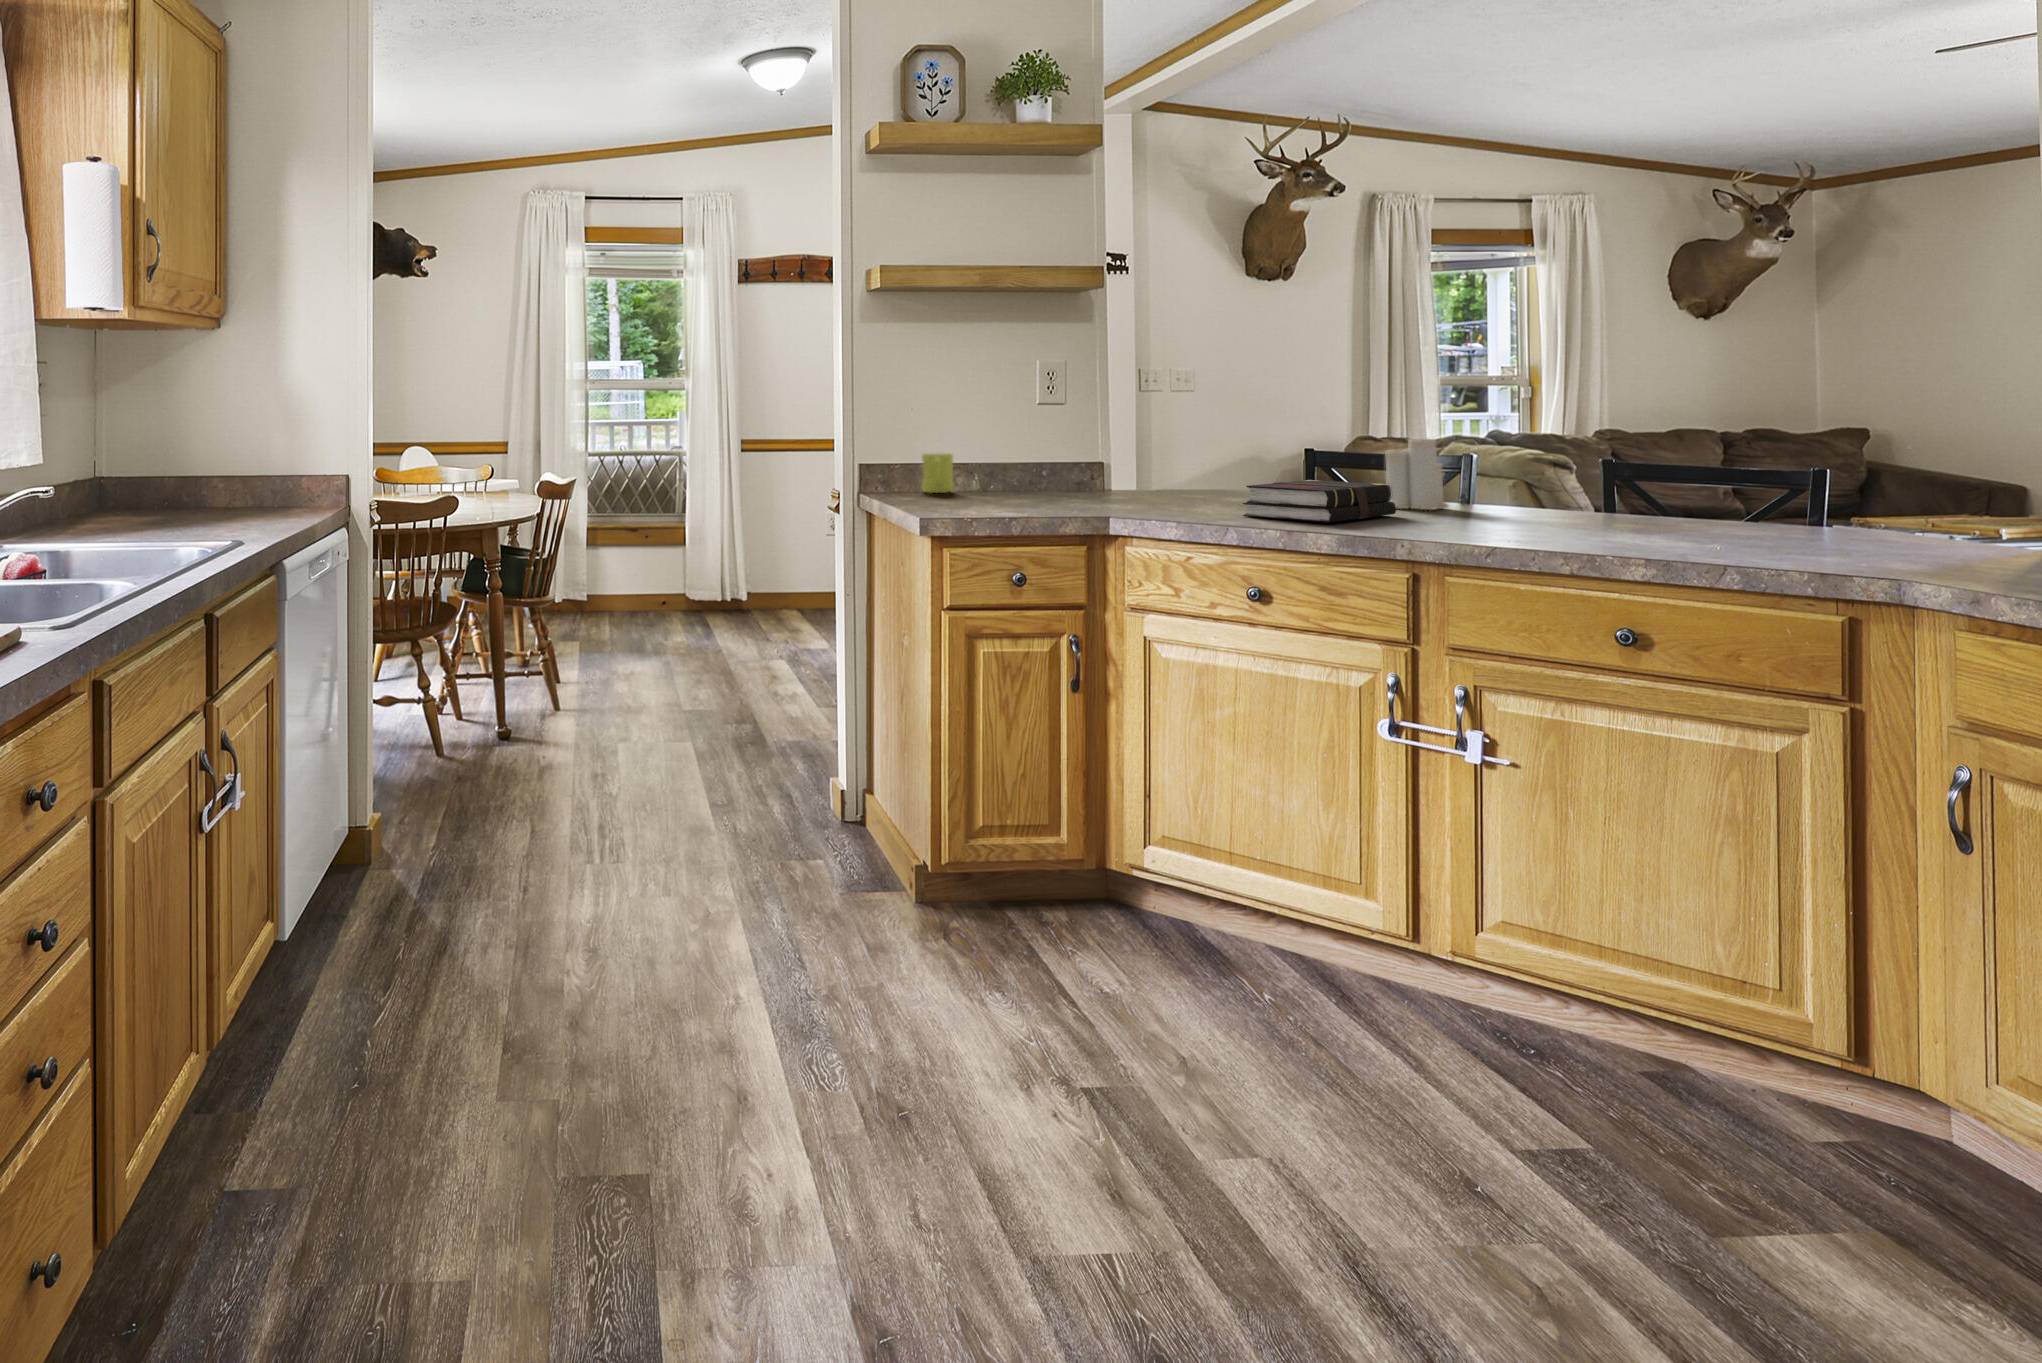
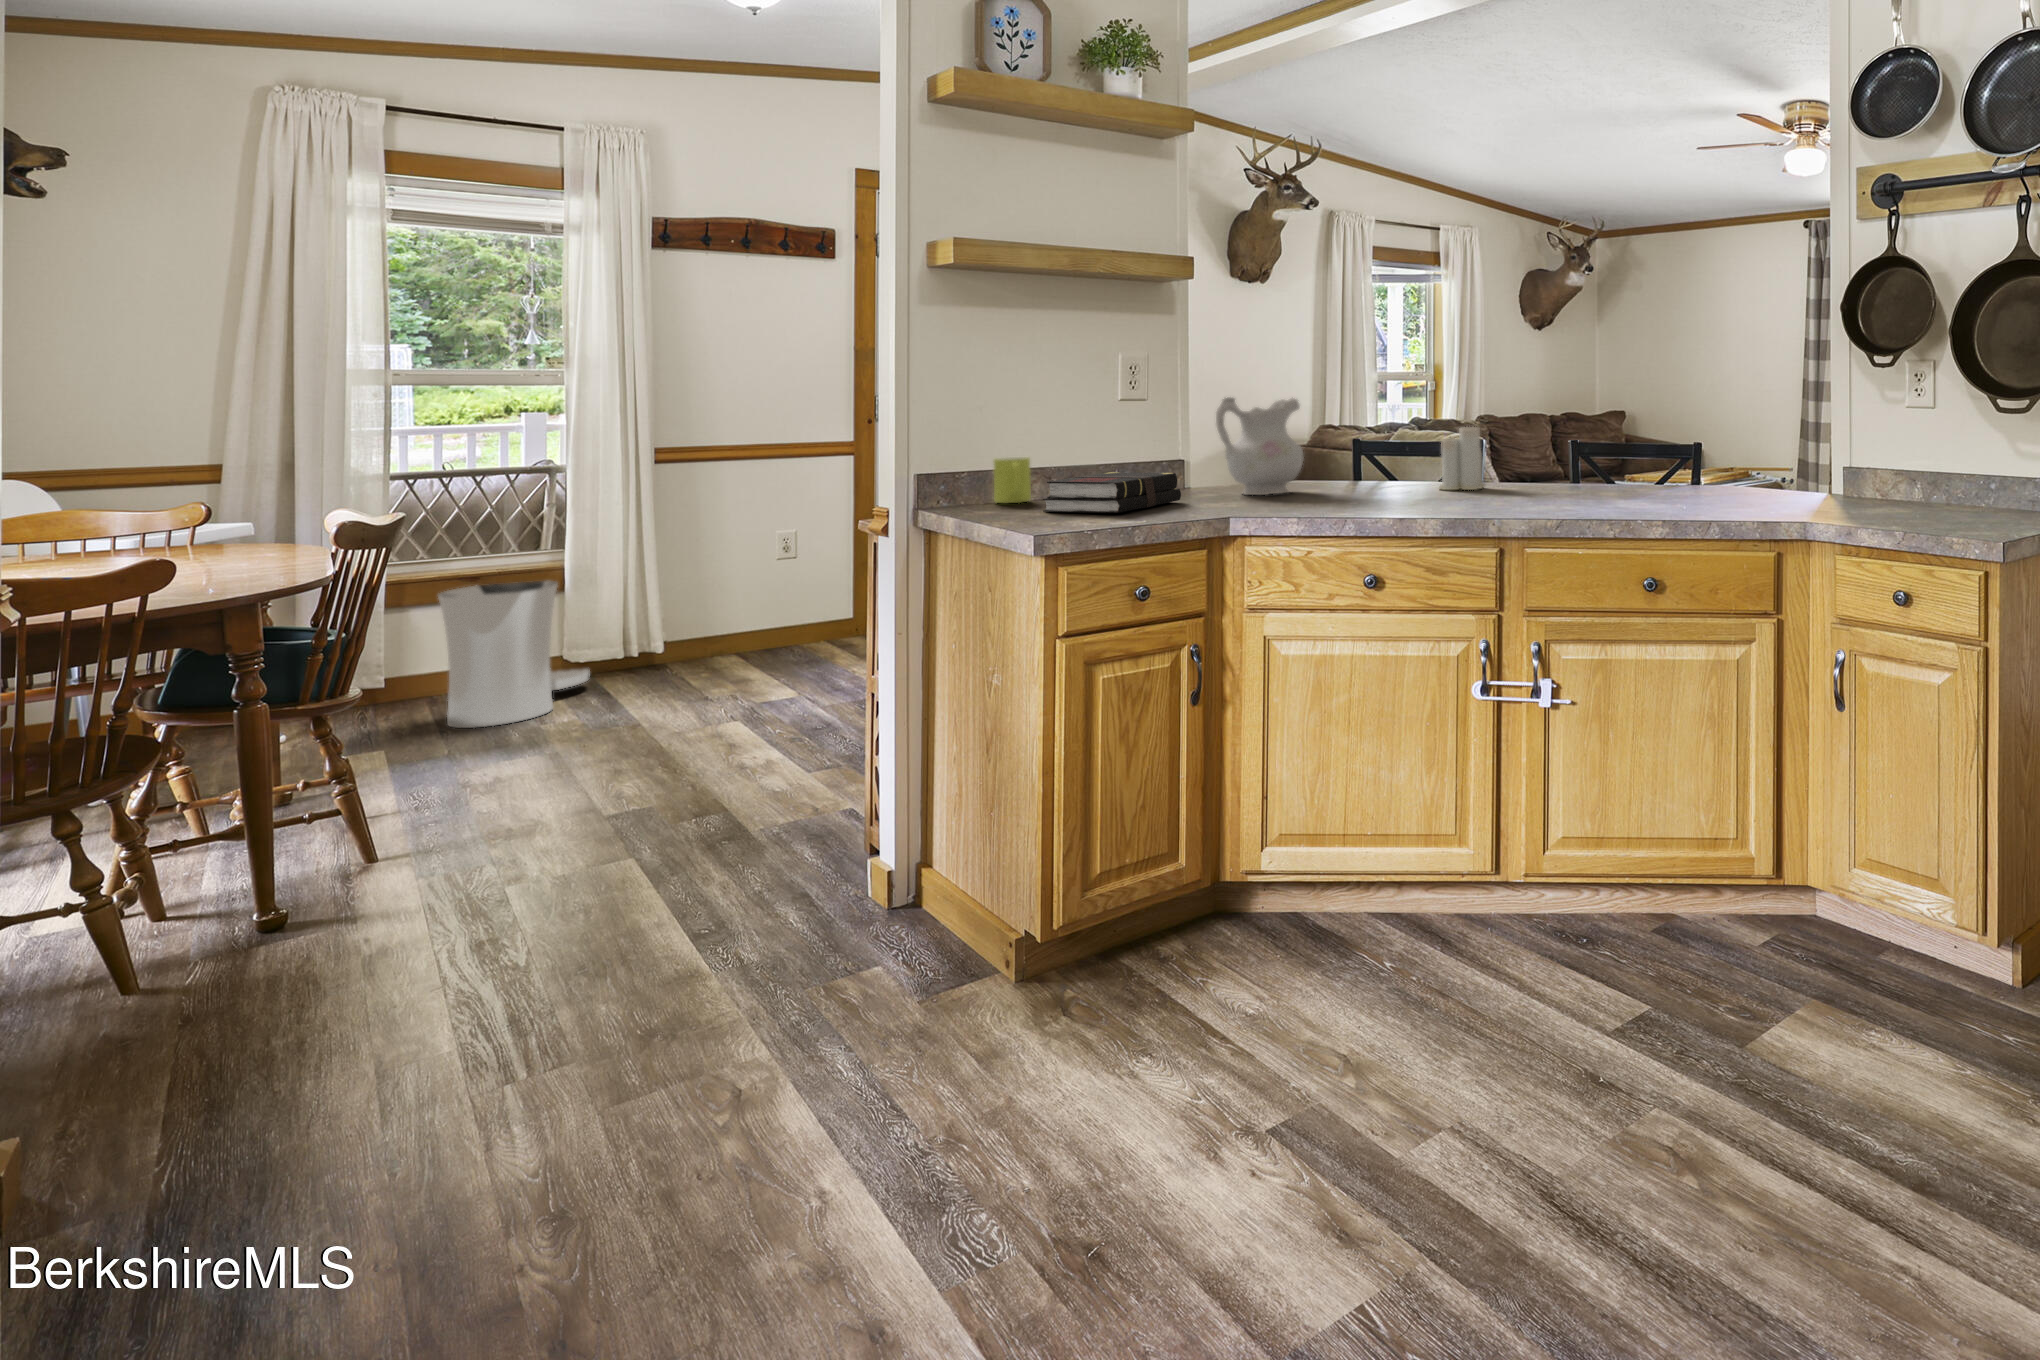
ceramic pitcher: none [1123,401,1219,500] -> present [1216,397,1304,495]
book: present [1243,480,1396,522] -> present [1043,472,1181,513]
trash can: none [609,534,700,637] -> present [438,581,590,728]

